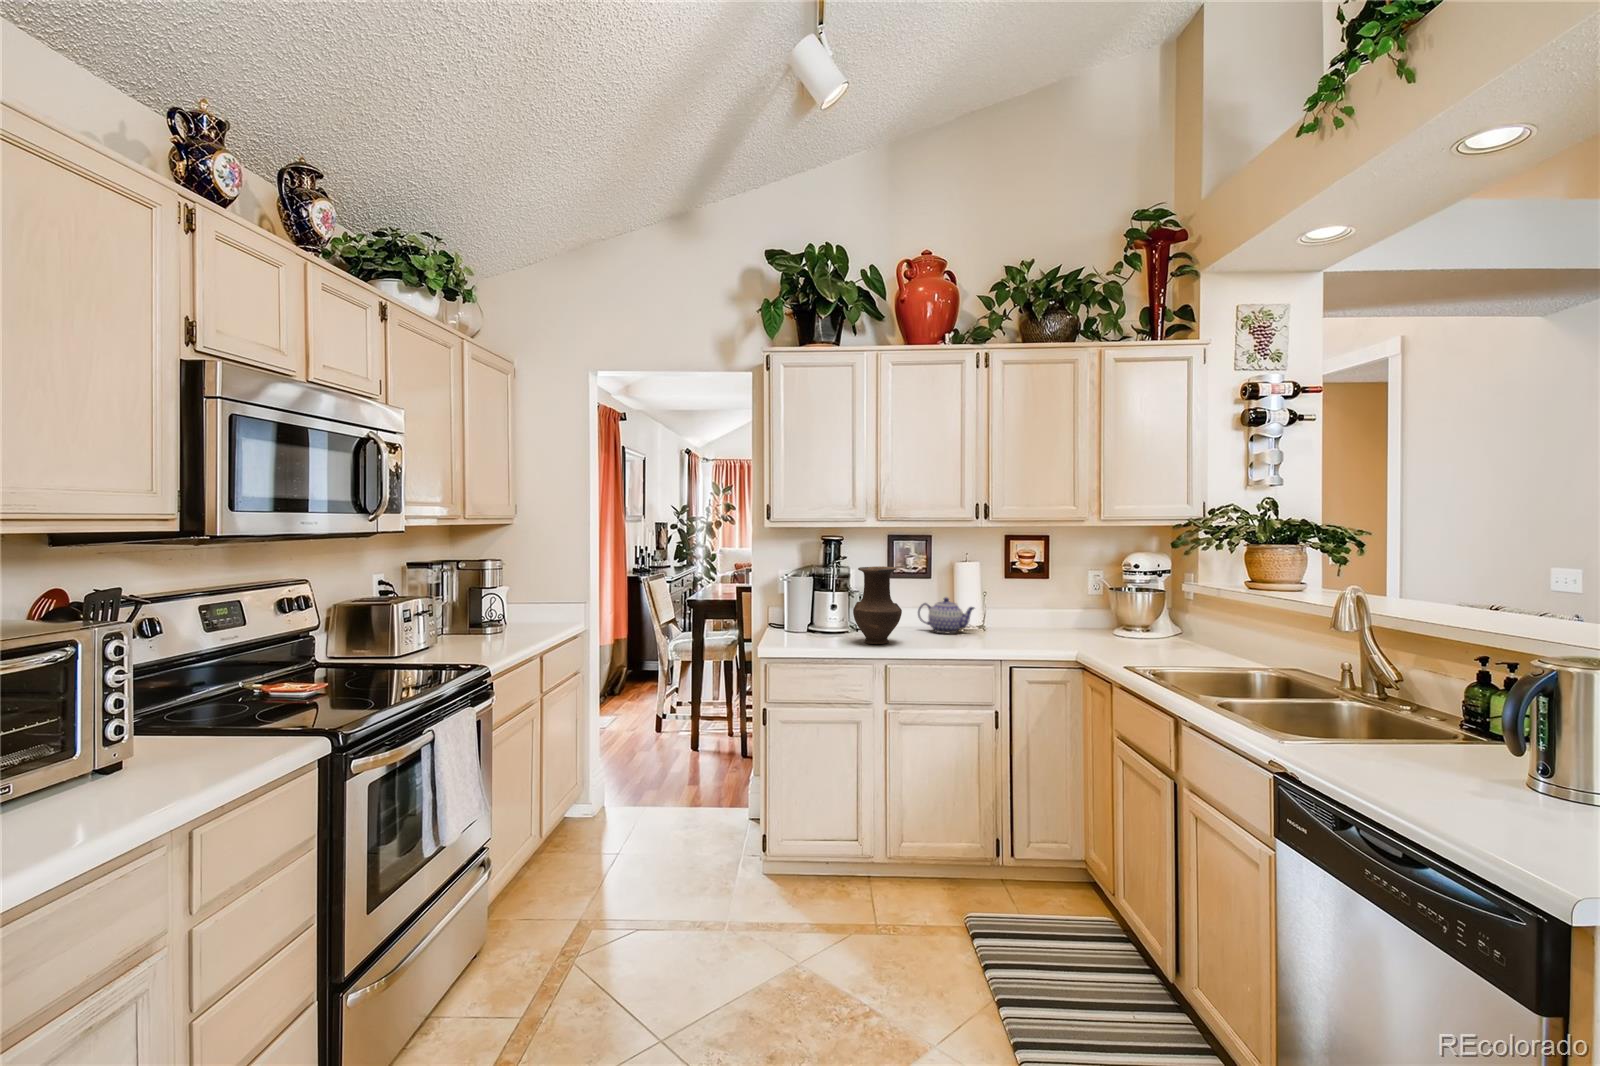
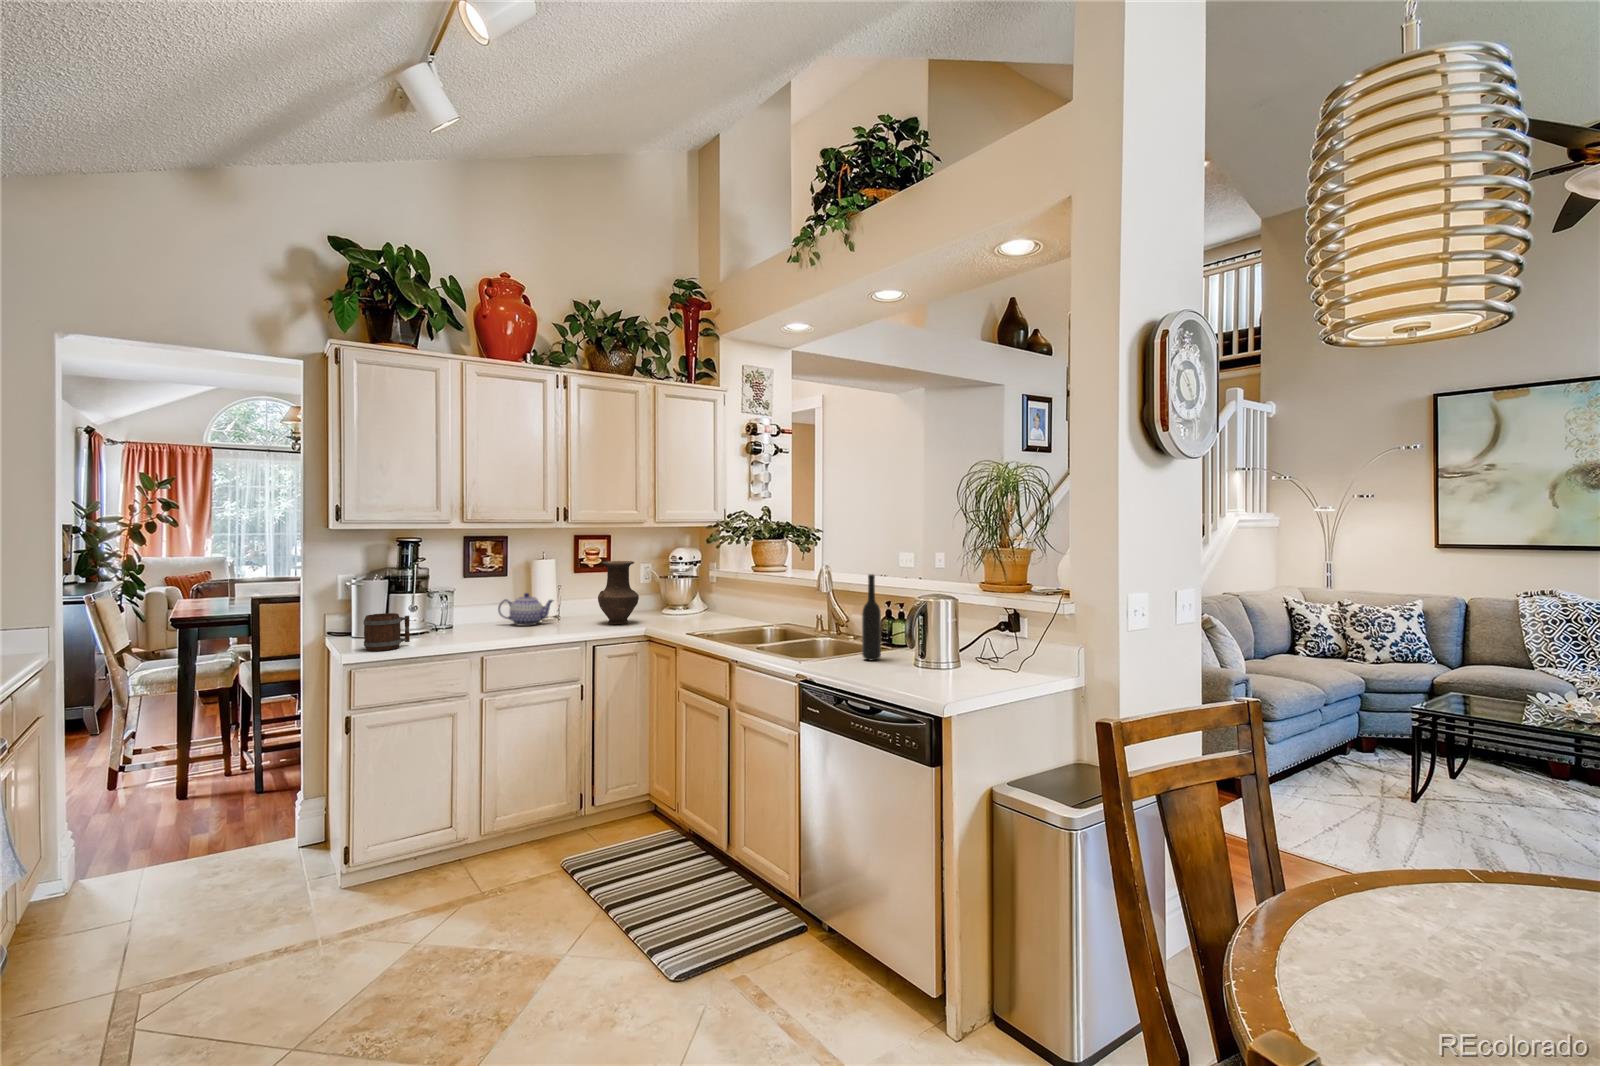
vase: present [853,566,902,644] -> present [598,561,639,624]
mug: none [782,609,822,646] -> present [363,613,410,651]
bottle: none [1414,610,1458,765] -> present [862,574,881,660]

